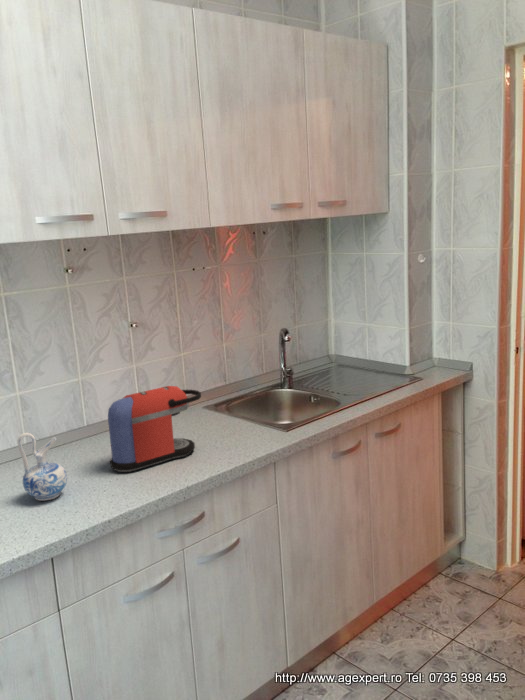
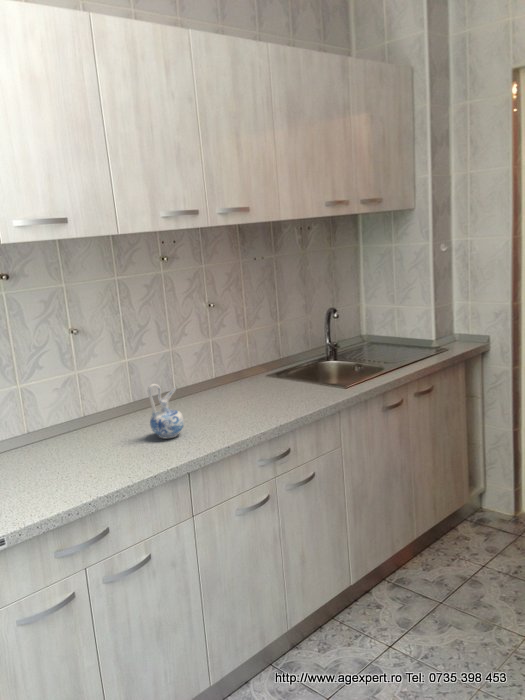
coffee maker: present [108,386,201,472] -> none [208,350,278,419]

